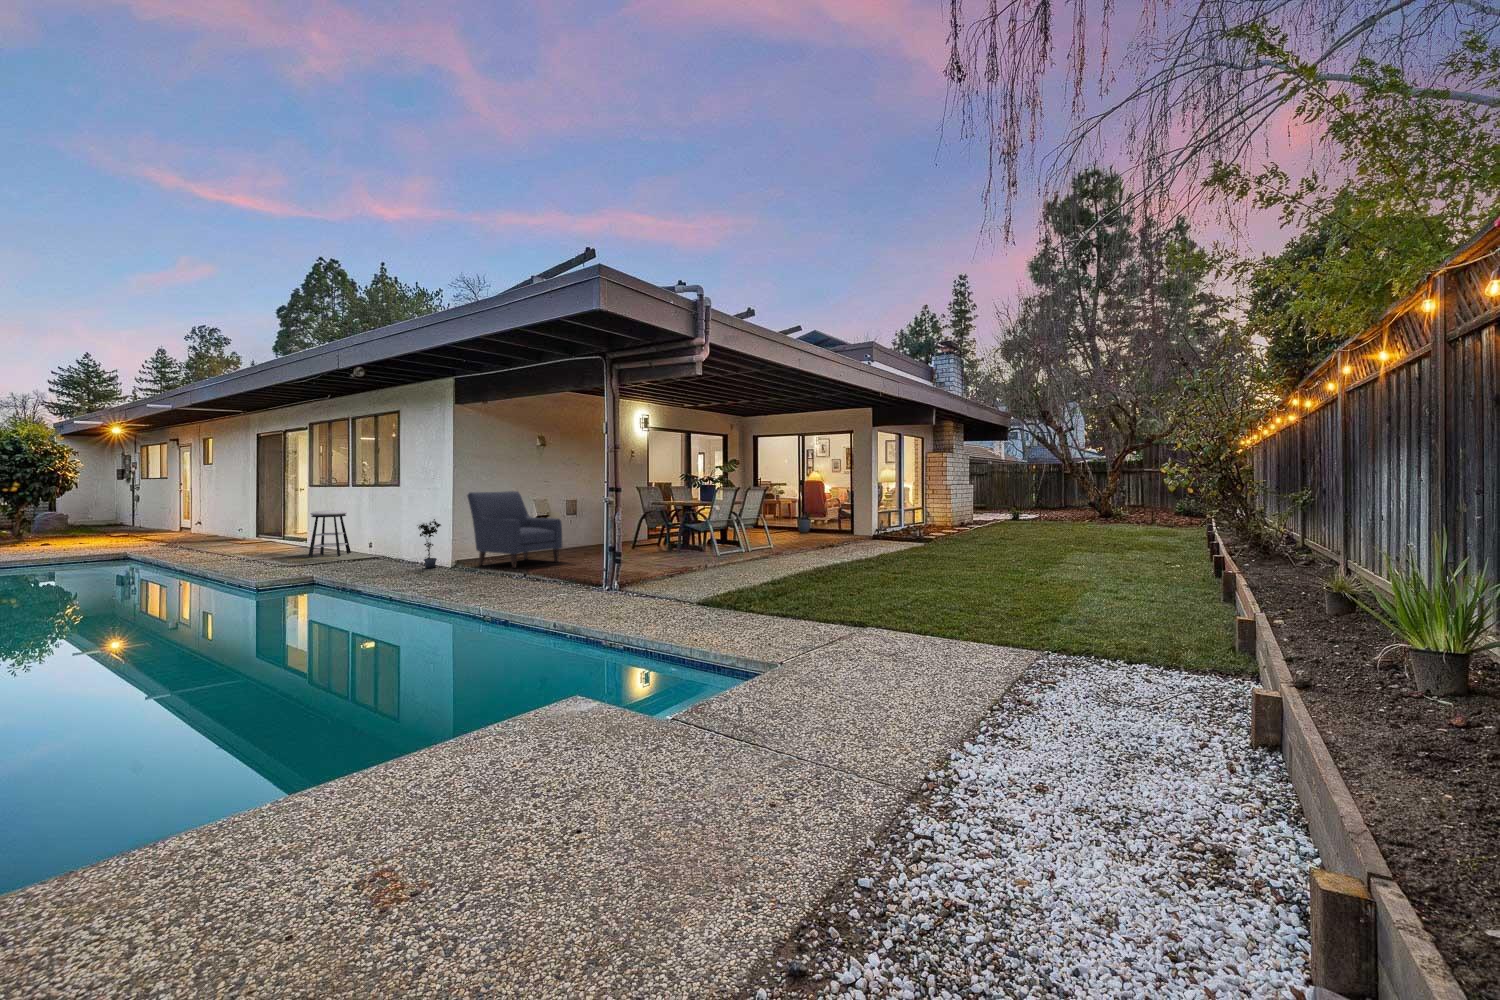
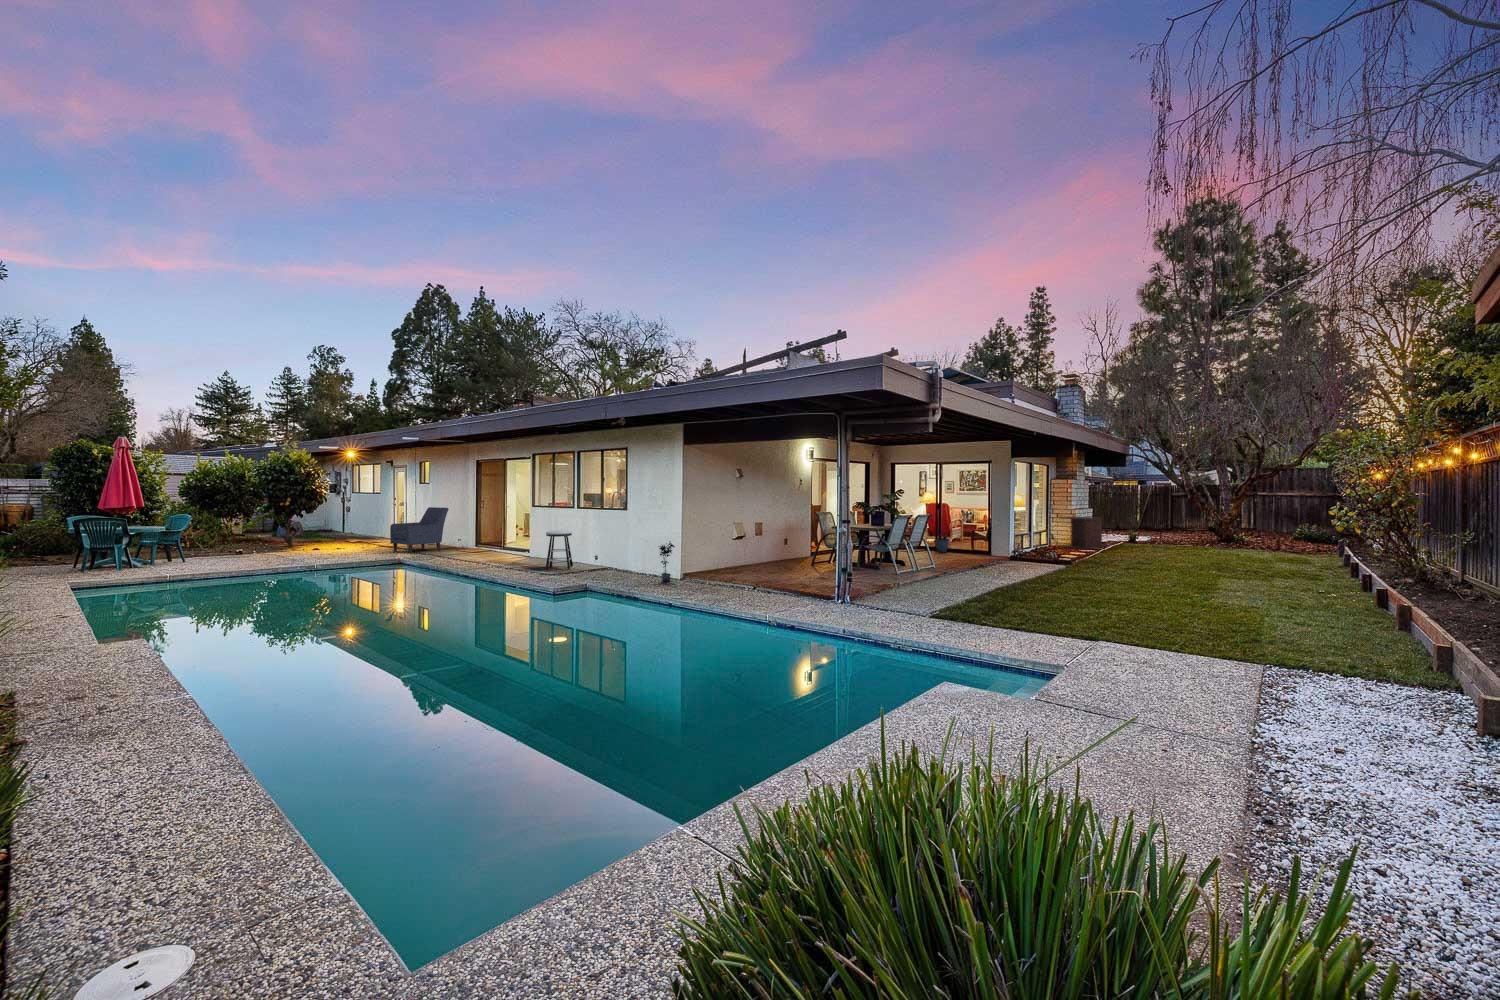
chair: present [467,491,562,568] -> present [390,507,449,553]
side table: none [938,496,982,531] -> present [1060,516,1102,549]

